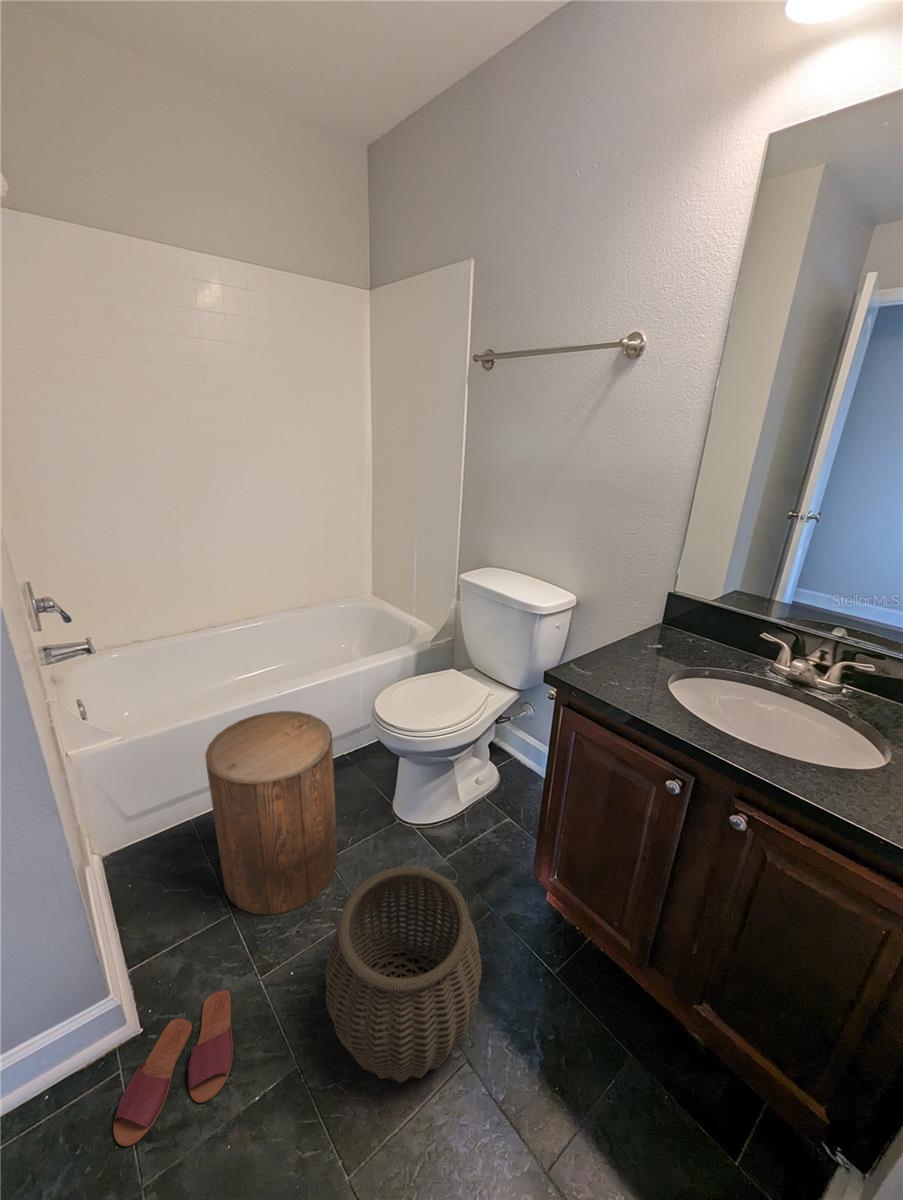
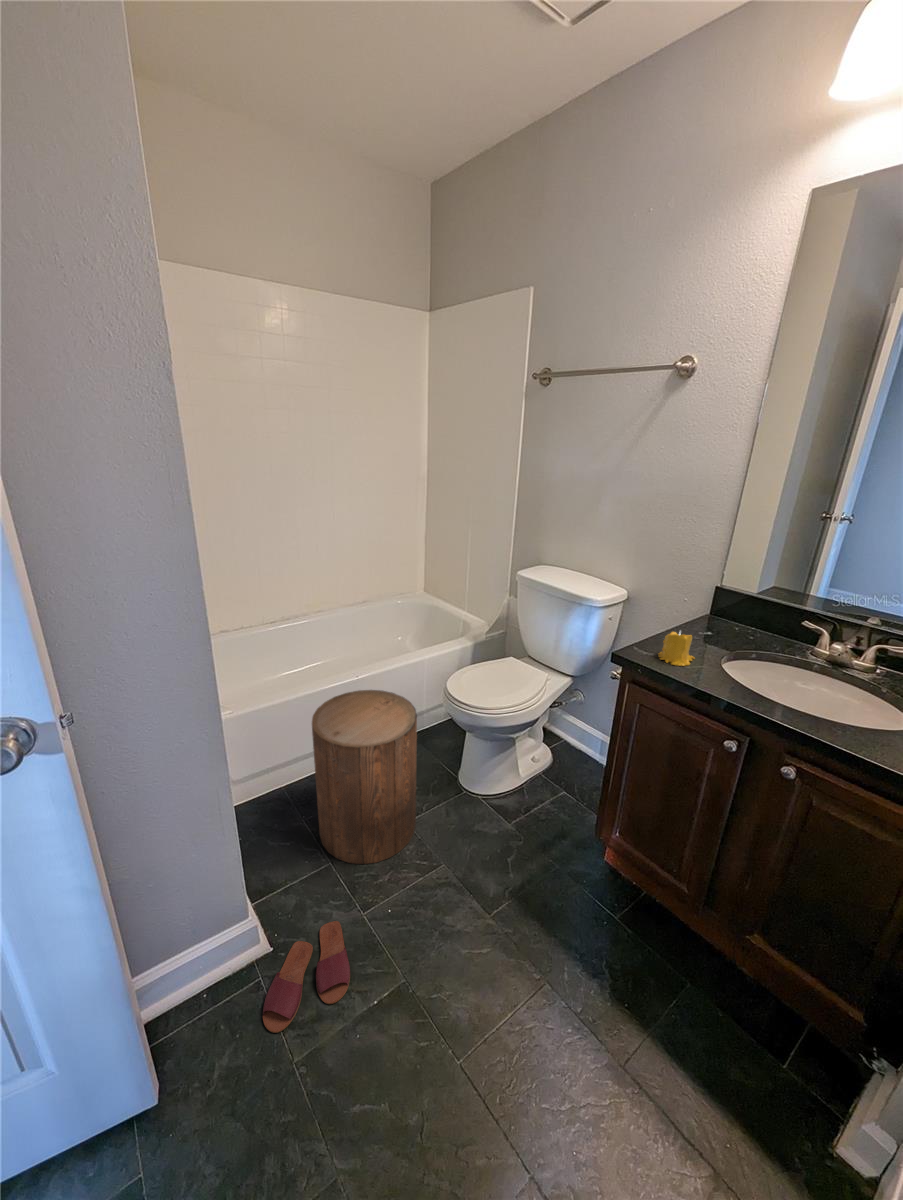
candle: none [596,645,638,688] -> present [659,632,695,666]
woven basket: present [325,866,482,1083] -> none [426,820,558,996]

